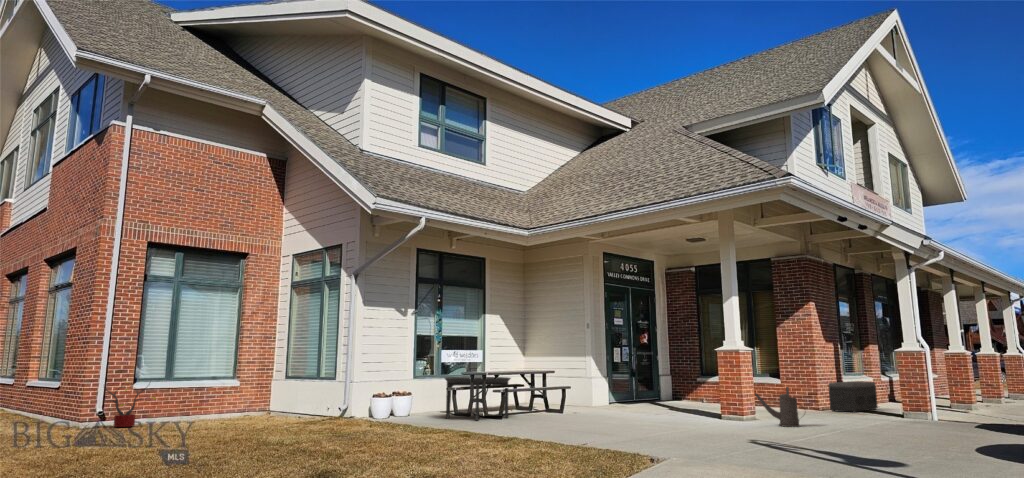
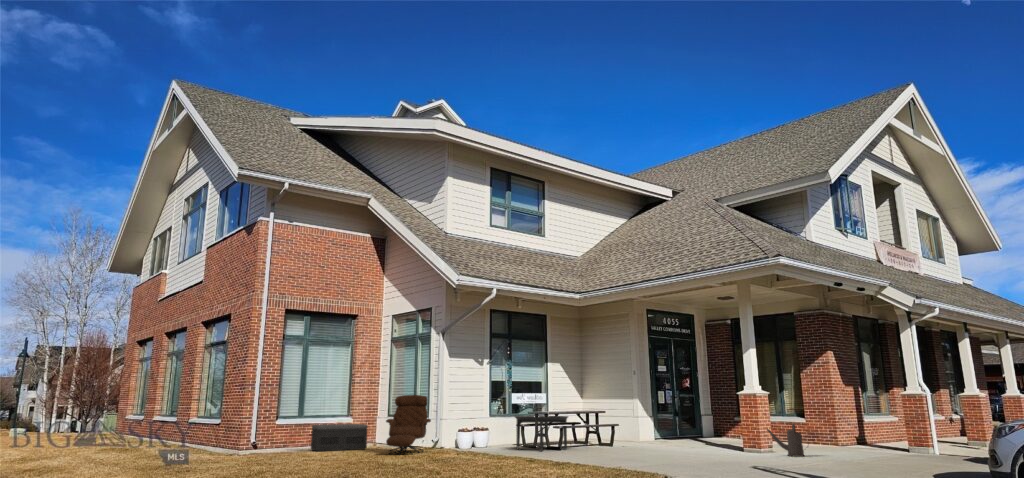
lounge chair: none [278,351,339,429] -> present [386,395,431,455]
storage bench: present [829,381,878,412] -> present [311,424,368,451]
decorative plant: present [106,387,156,427] -> none [251,417,293,454]

